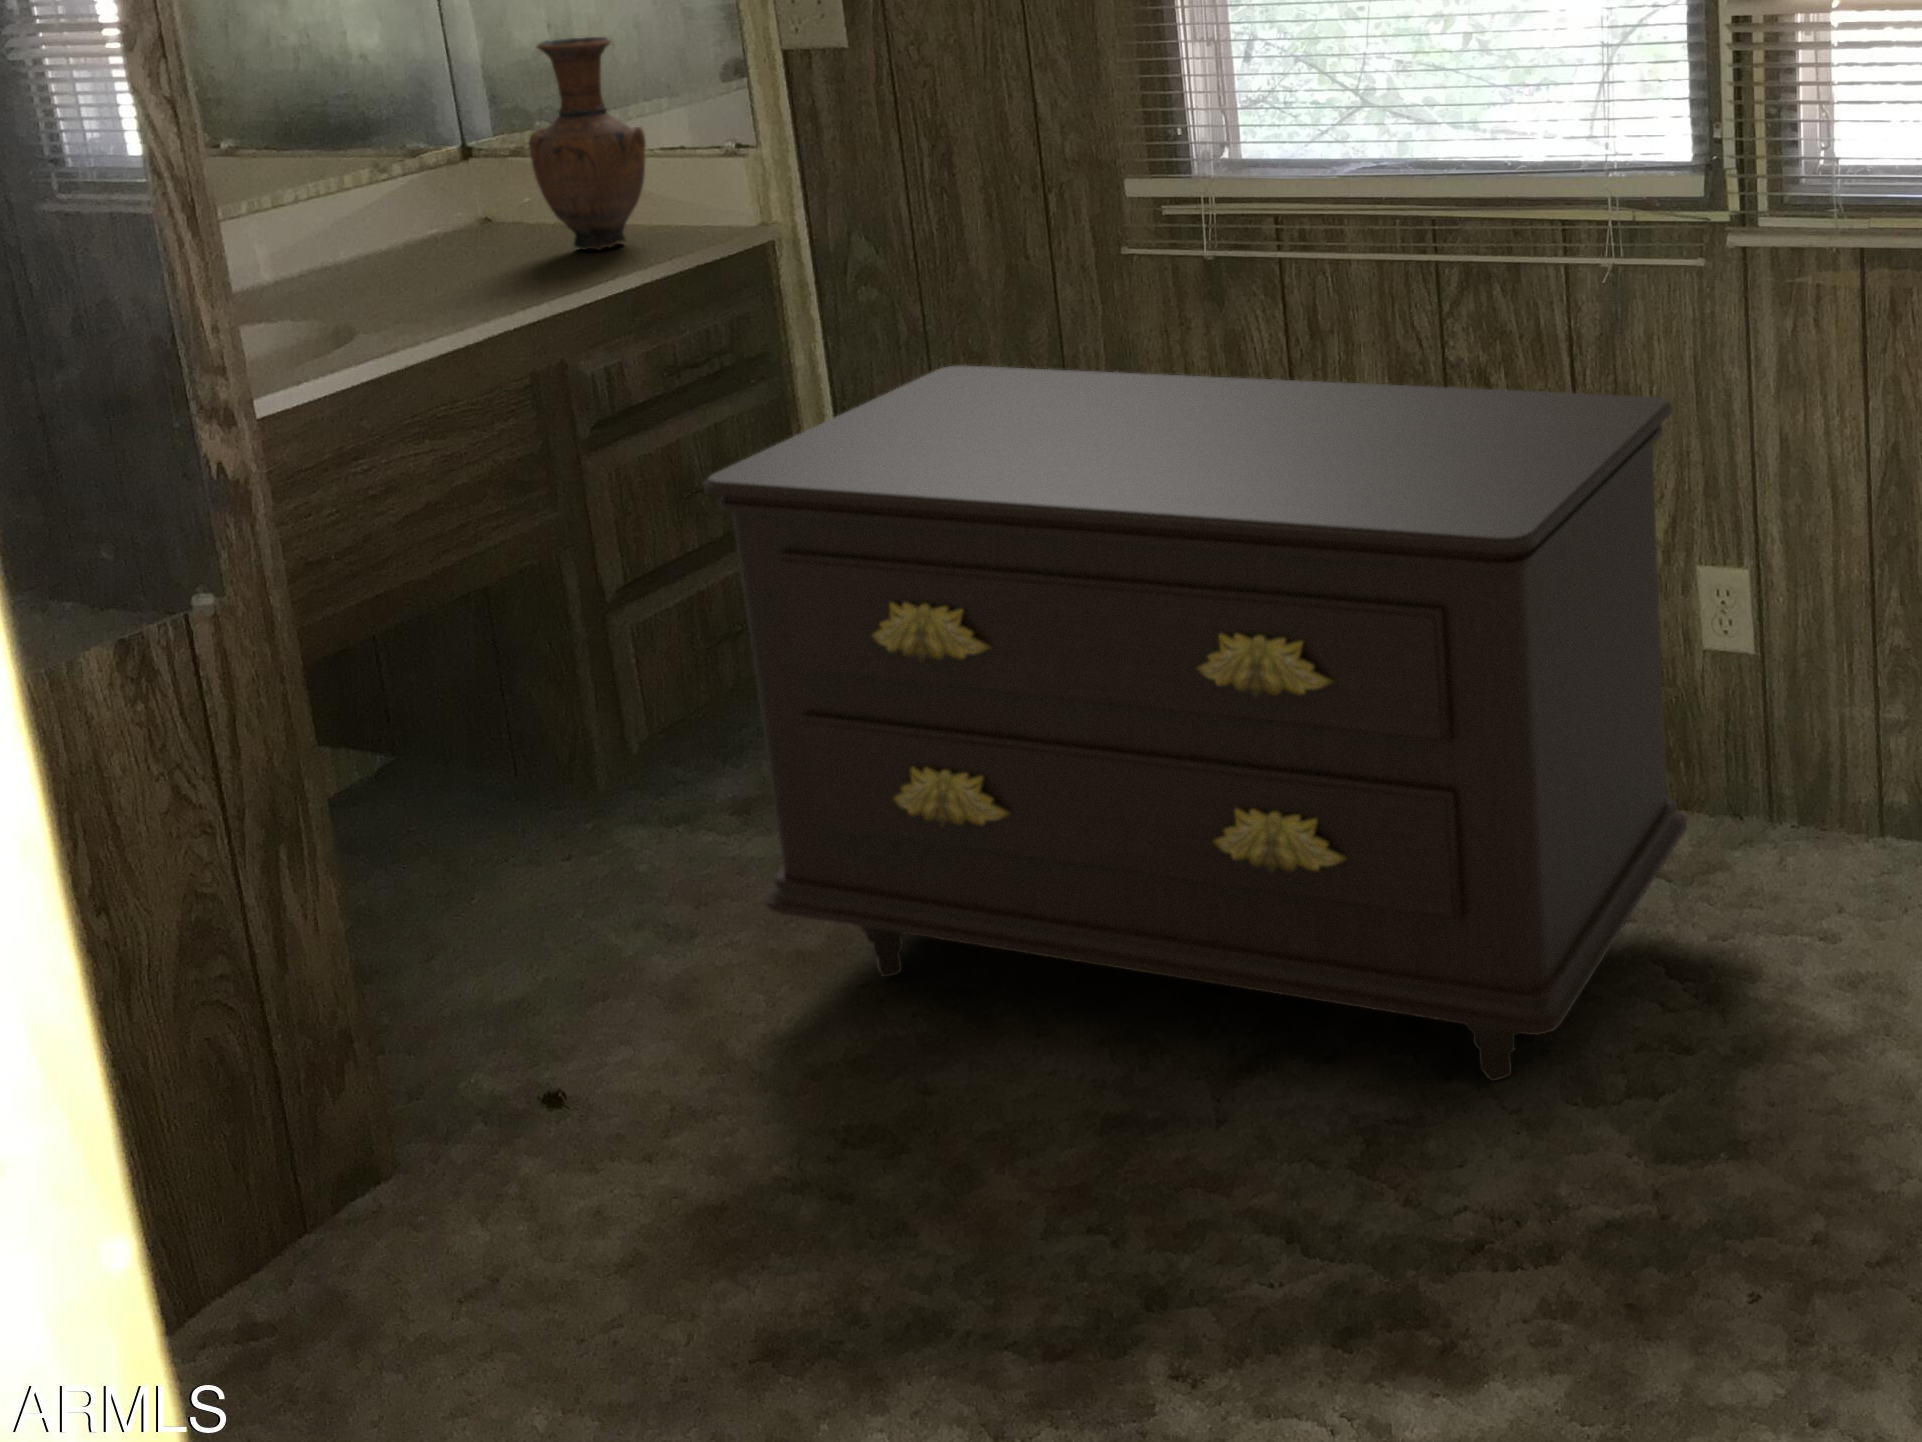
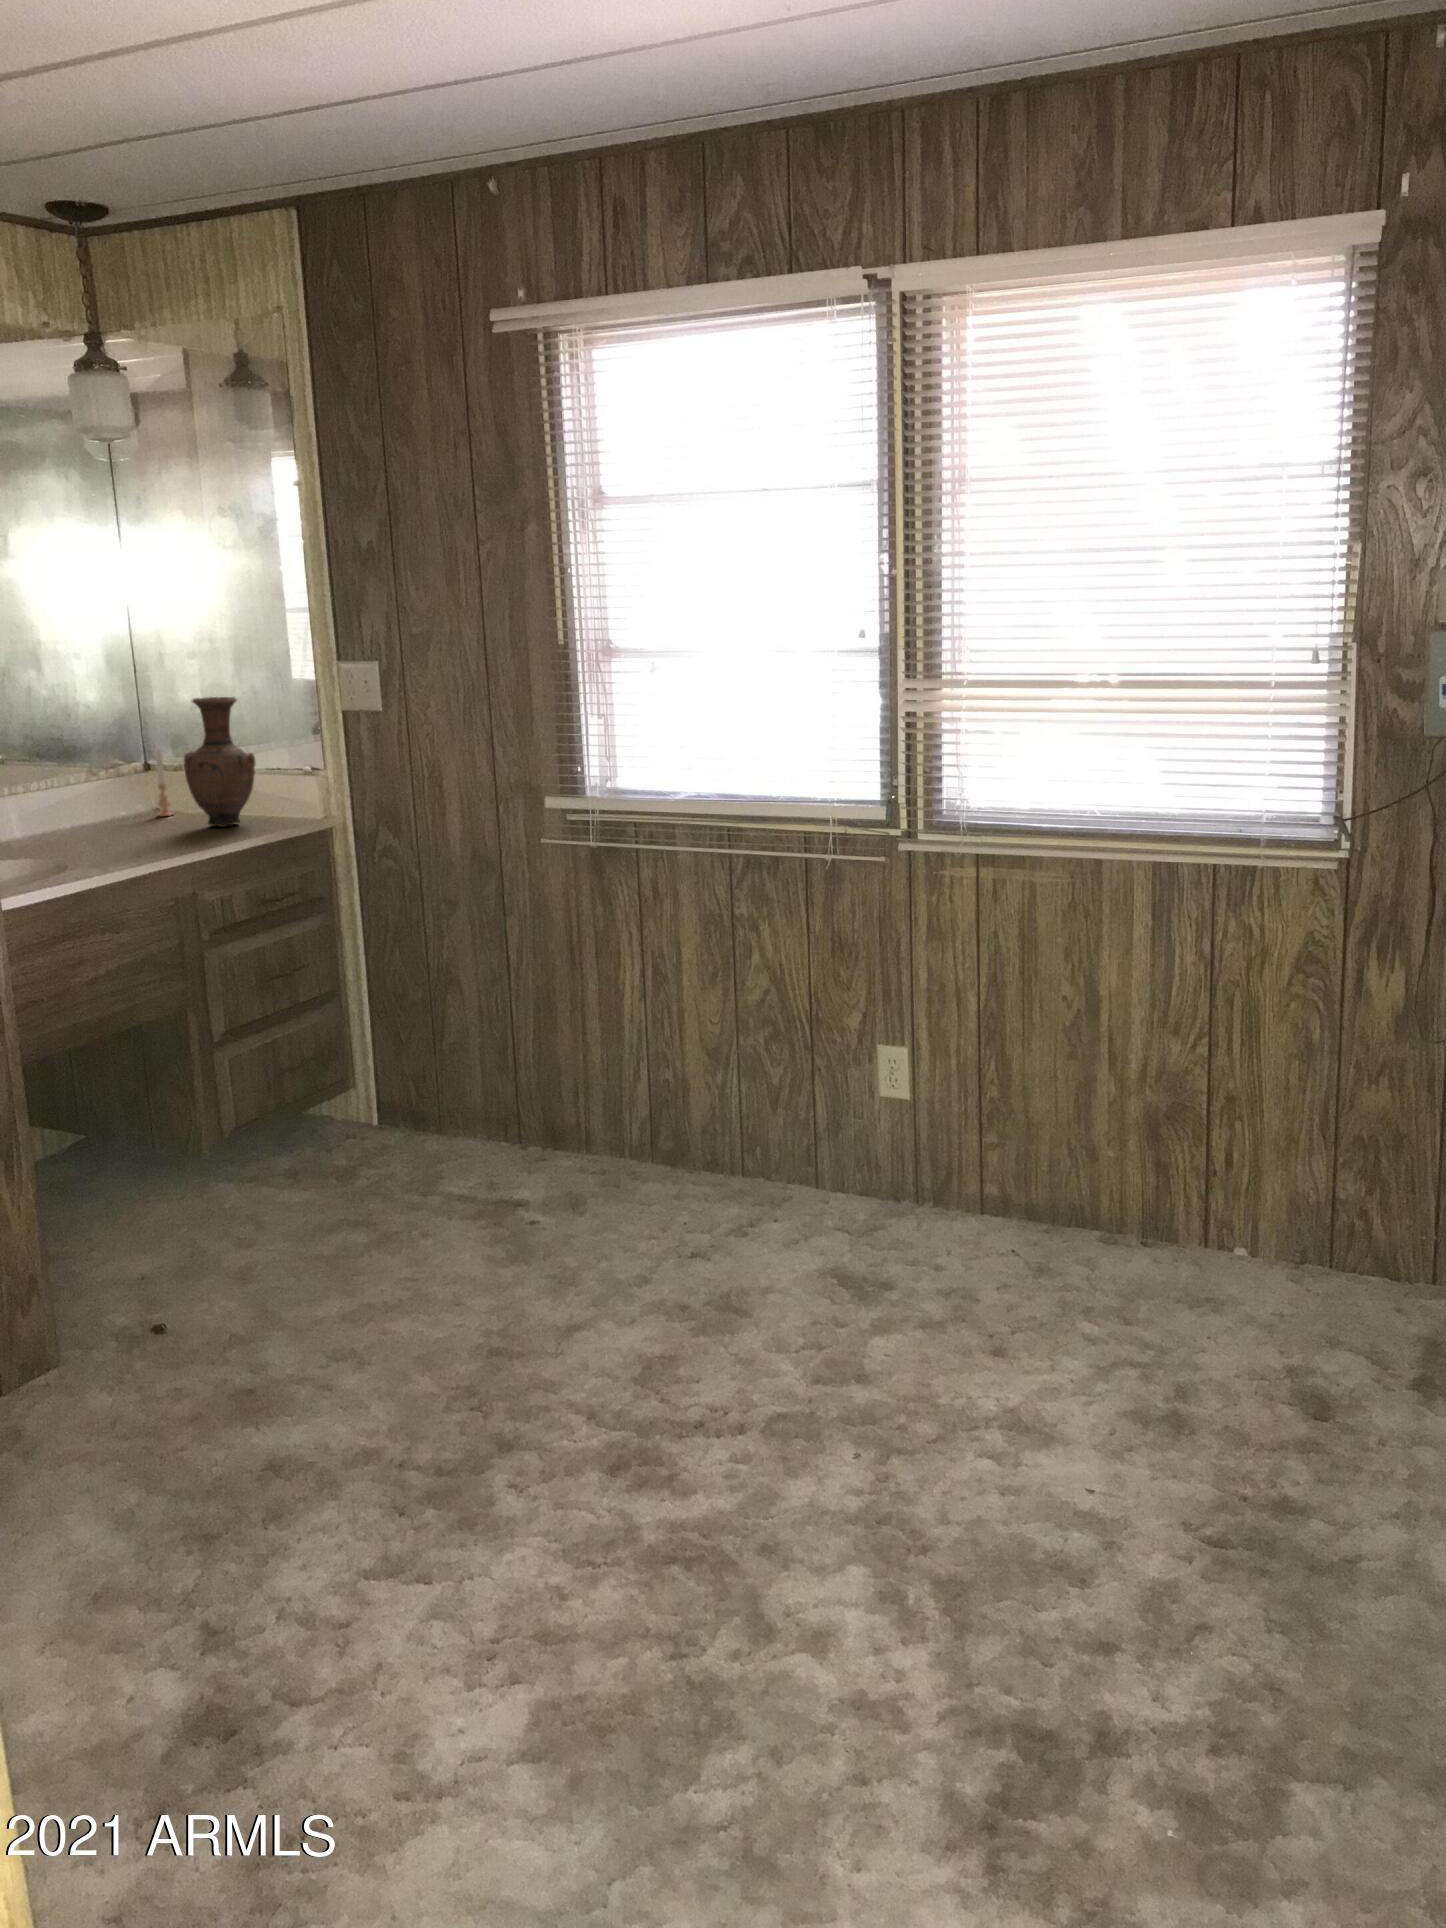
candle: none [480,125,516,234] -> present [156,750,173,816]
dresser: present [703,366,1687,1081] -> none [271,904,858,1339]

